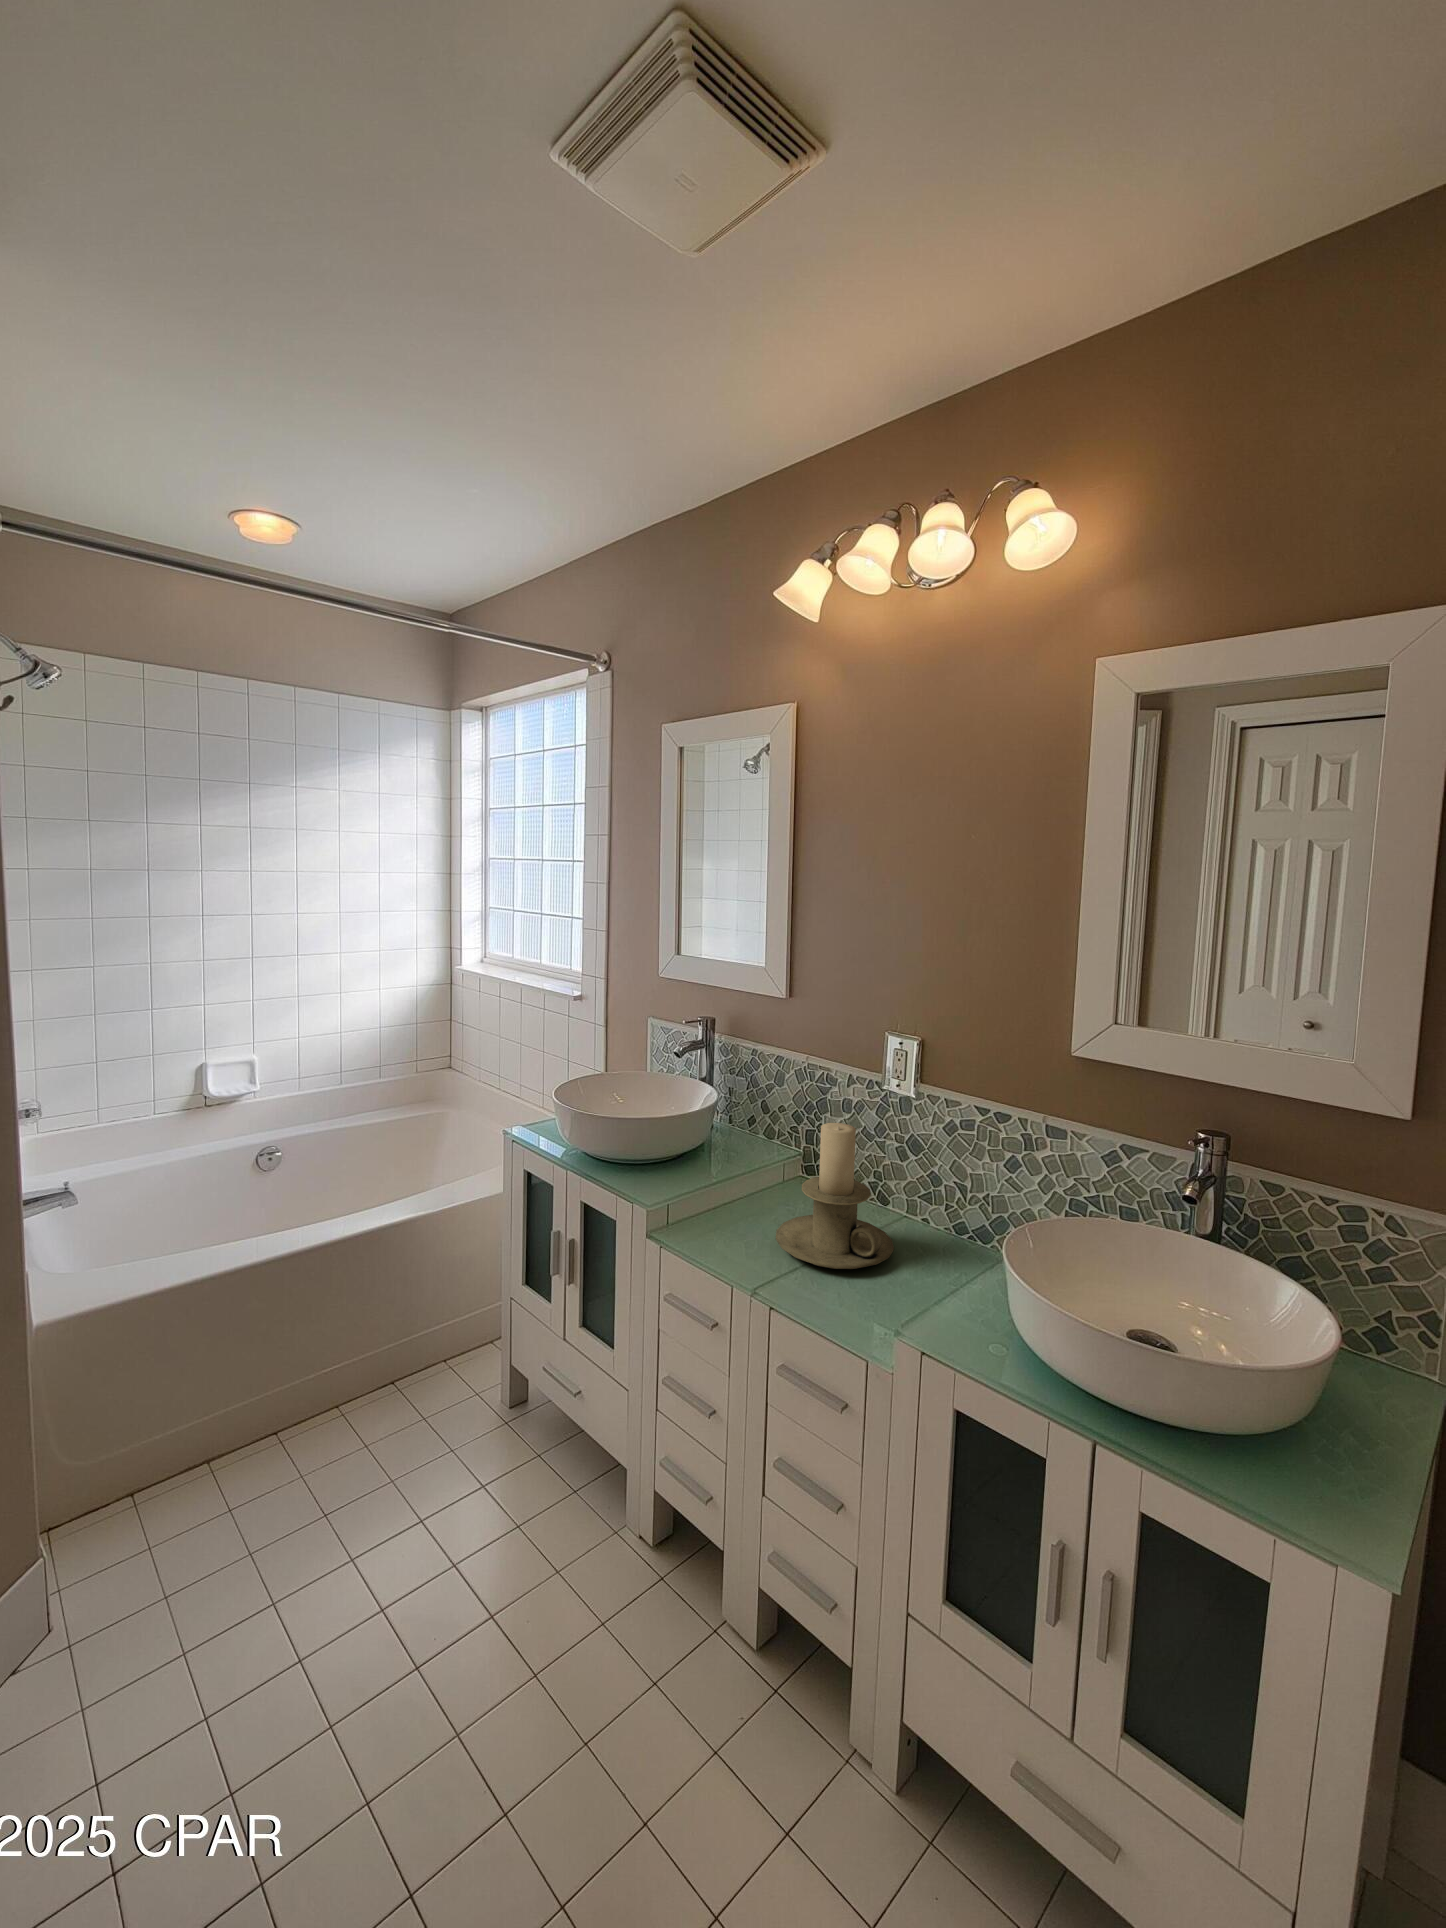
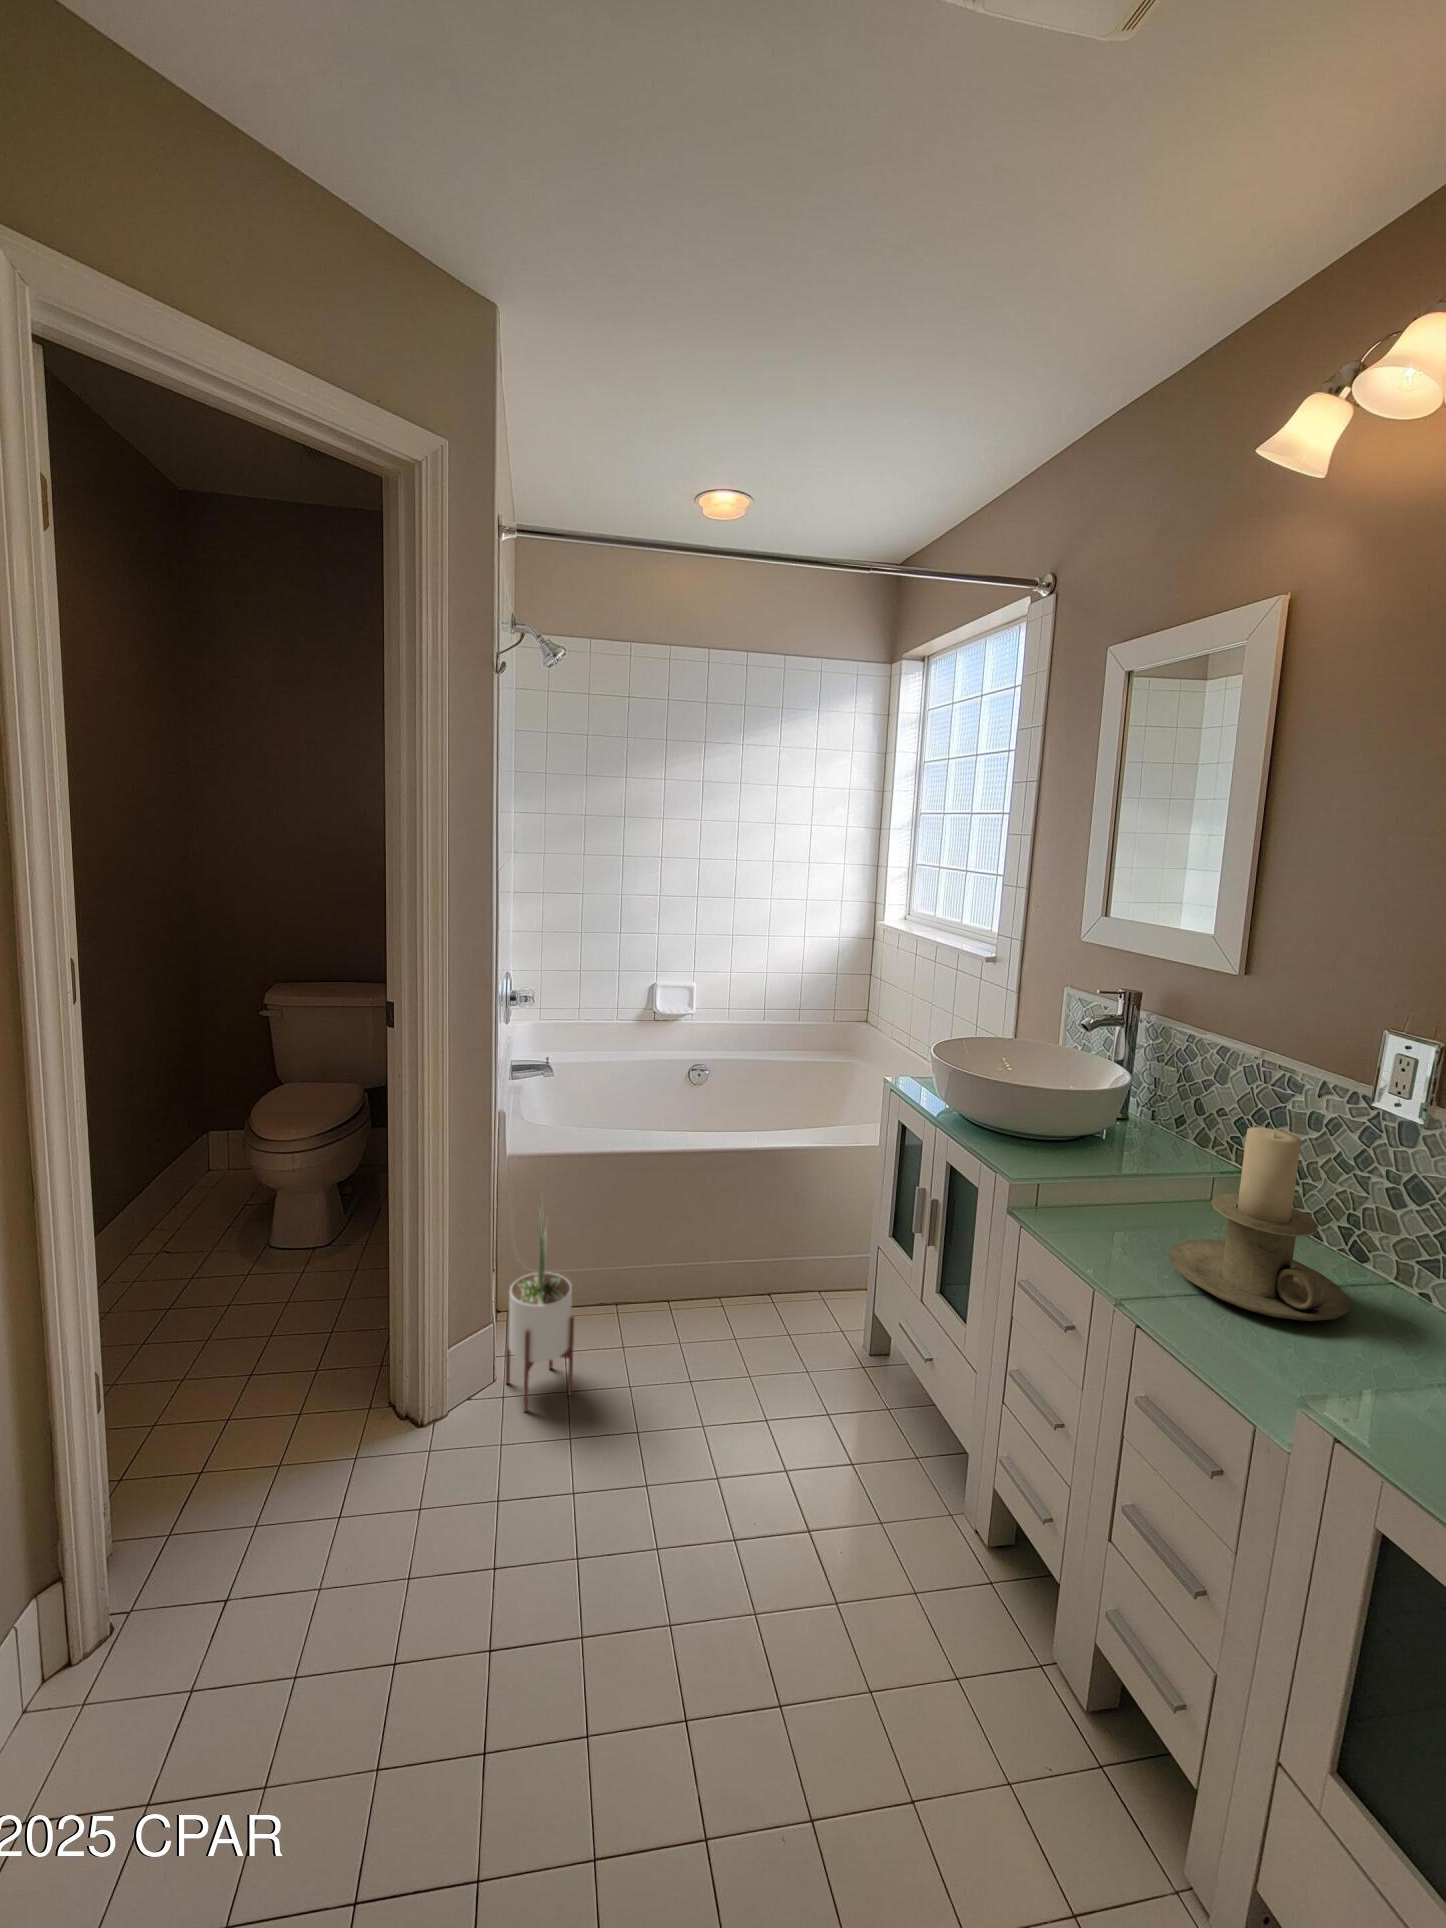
potted plant: none [61,1359,170,1645] -> present [506,1210,574,1412]

